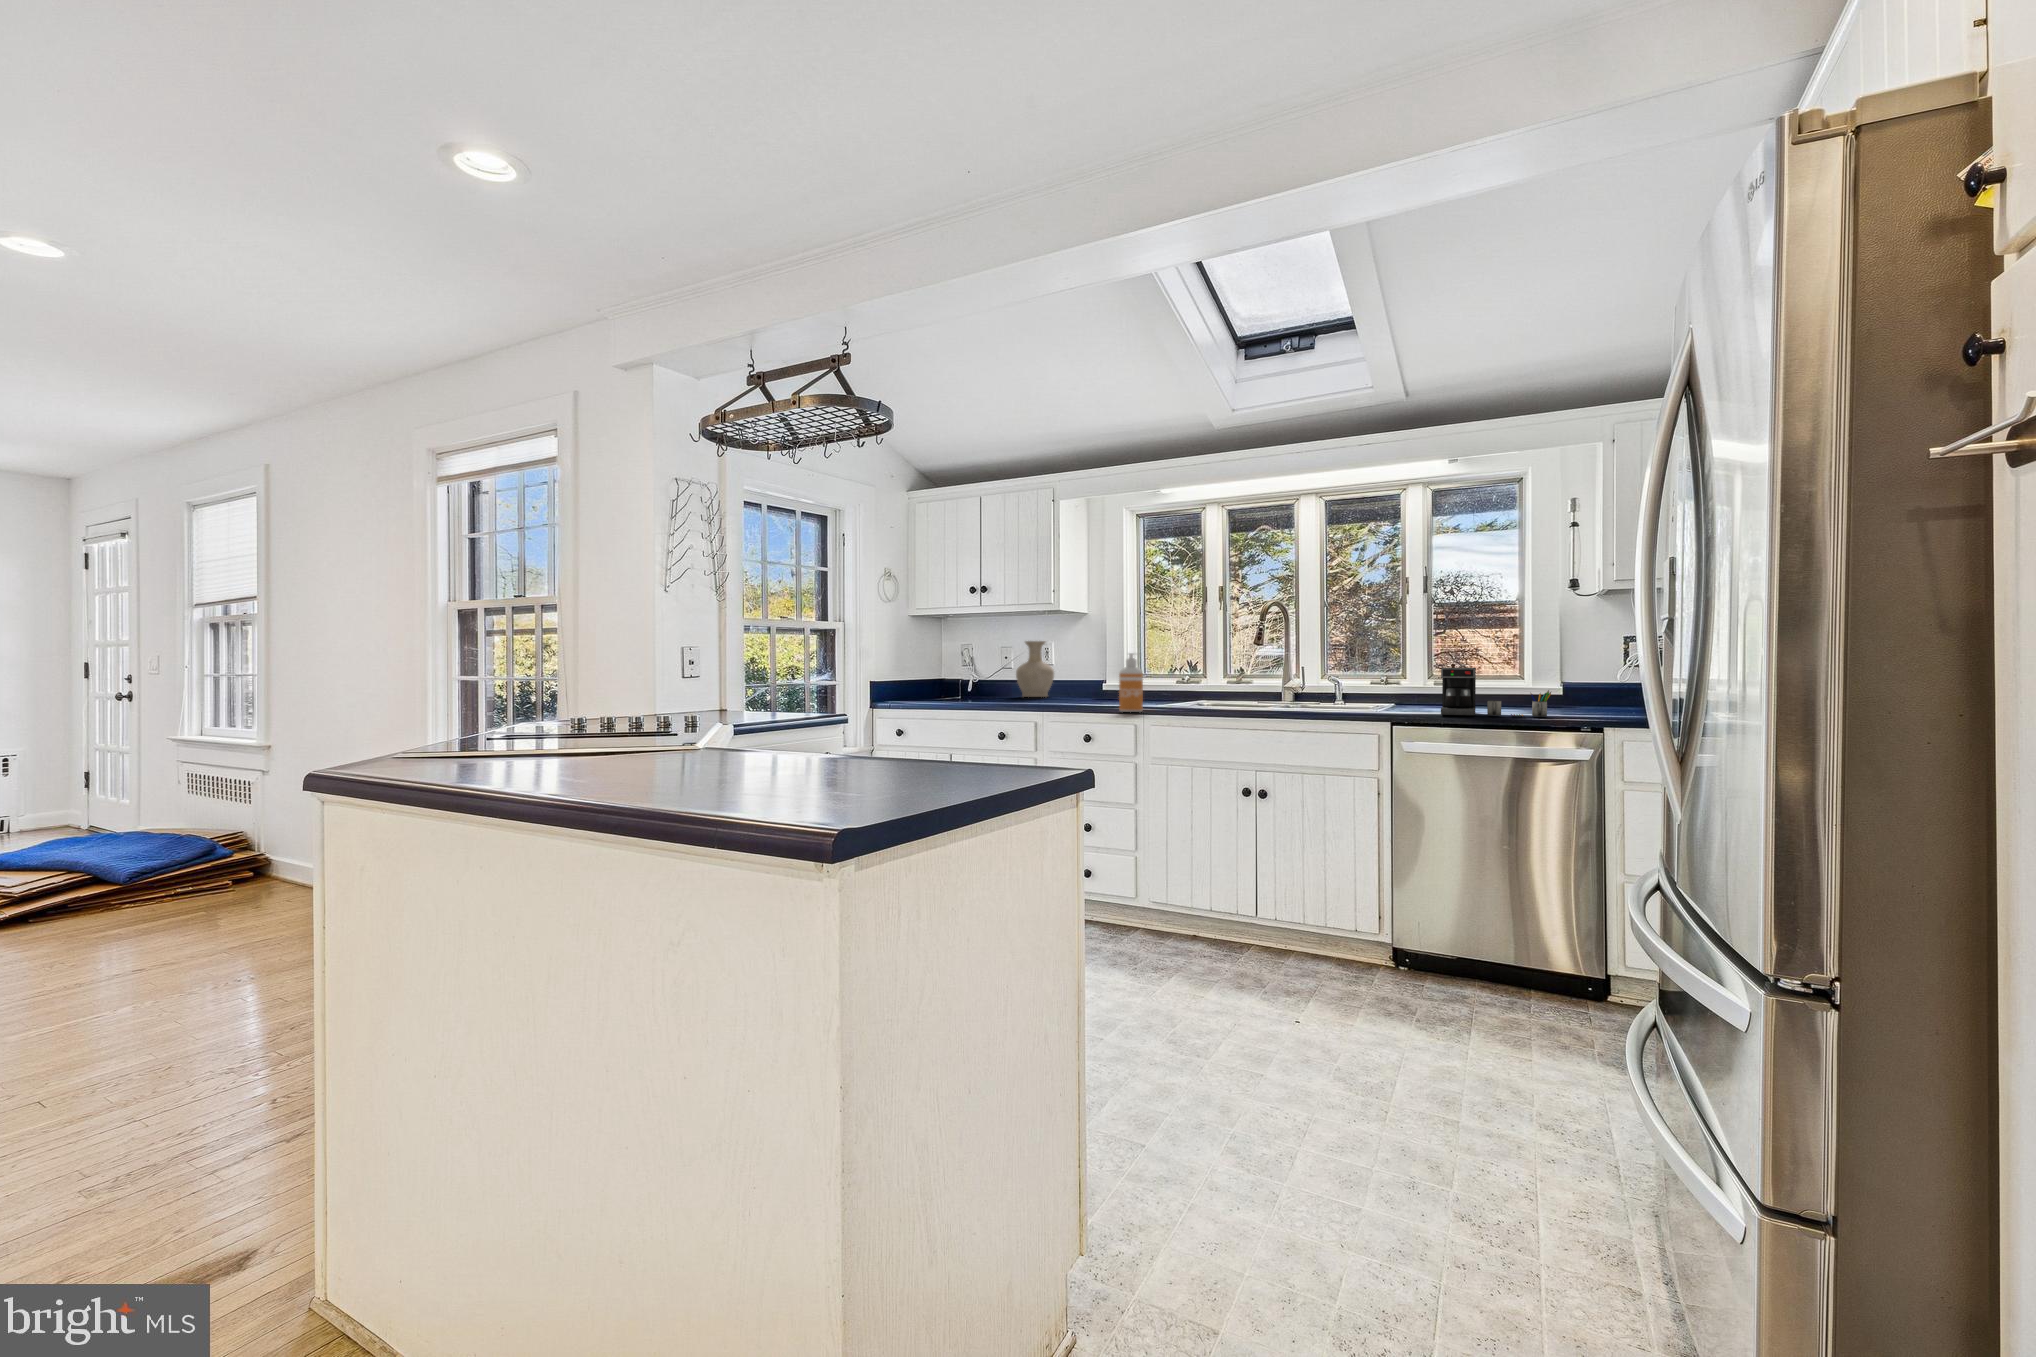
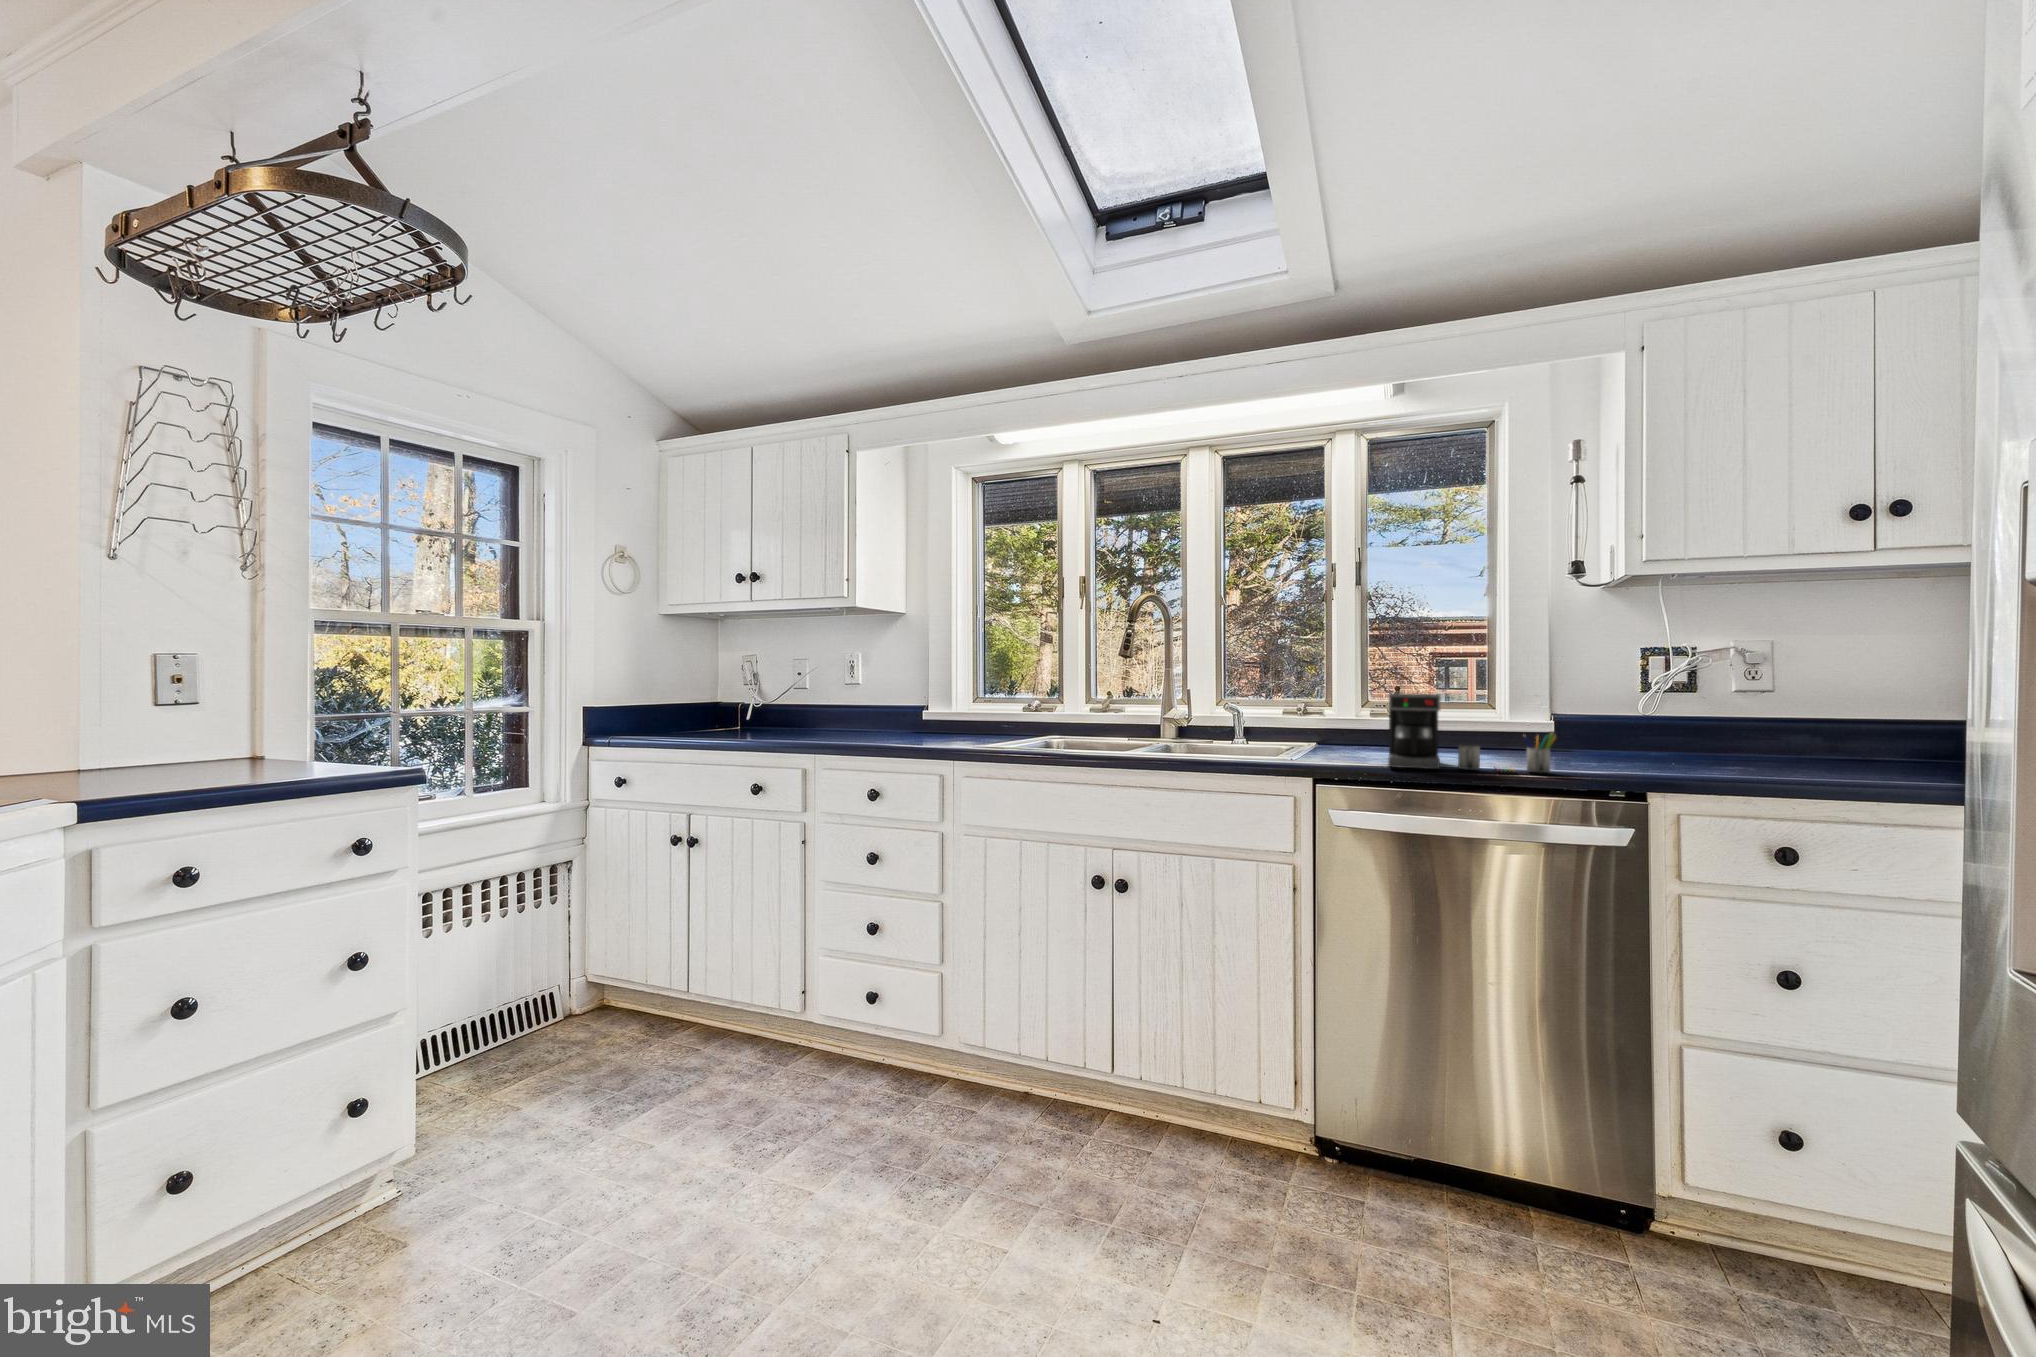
vase: present [1016,641,1054,697] -> none [809,647,863,725]
soap dispenser: present [1119,653,1143,712] -> none [919,667,954,755]

